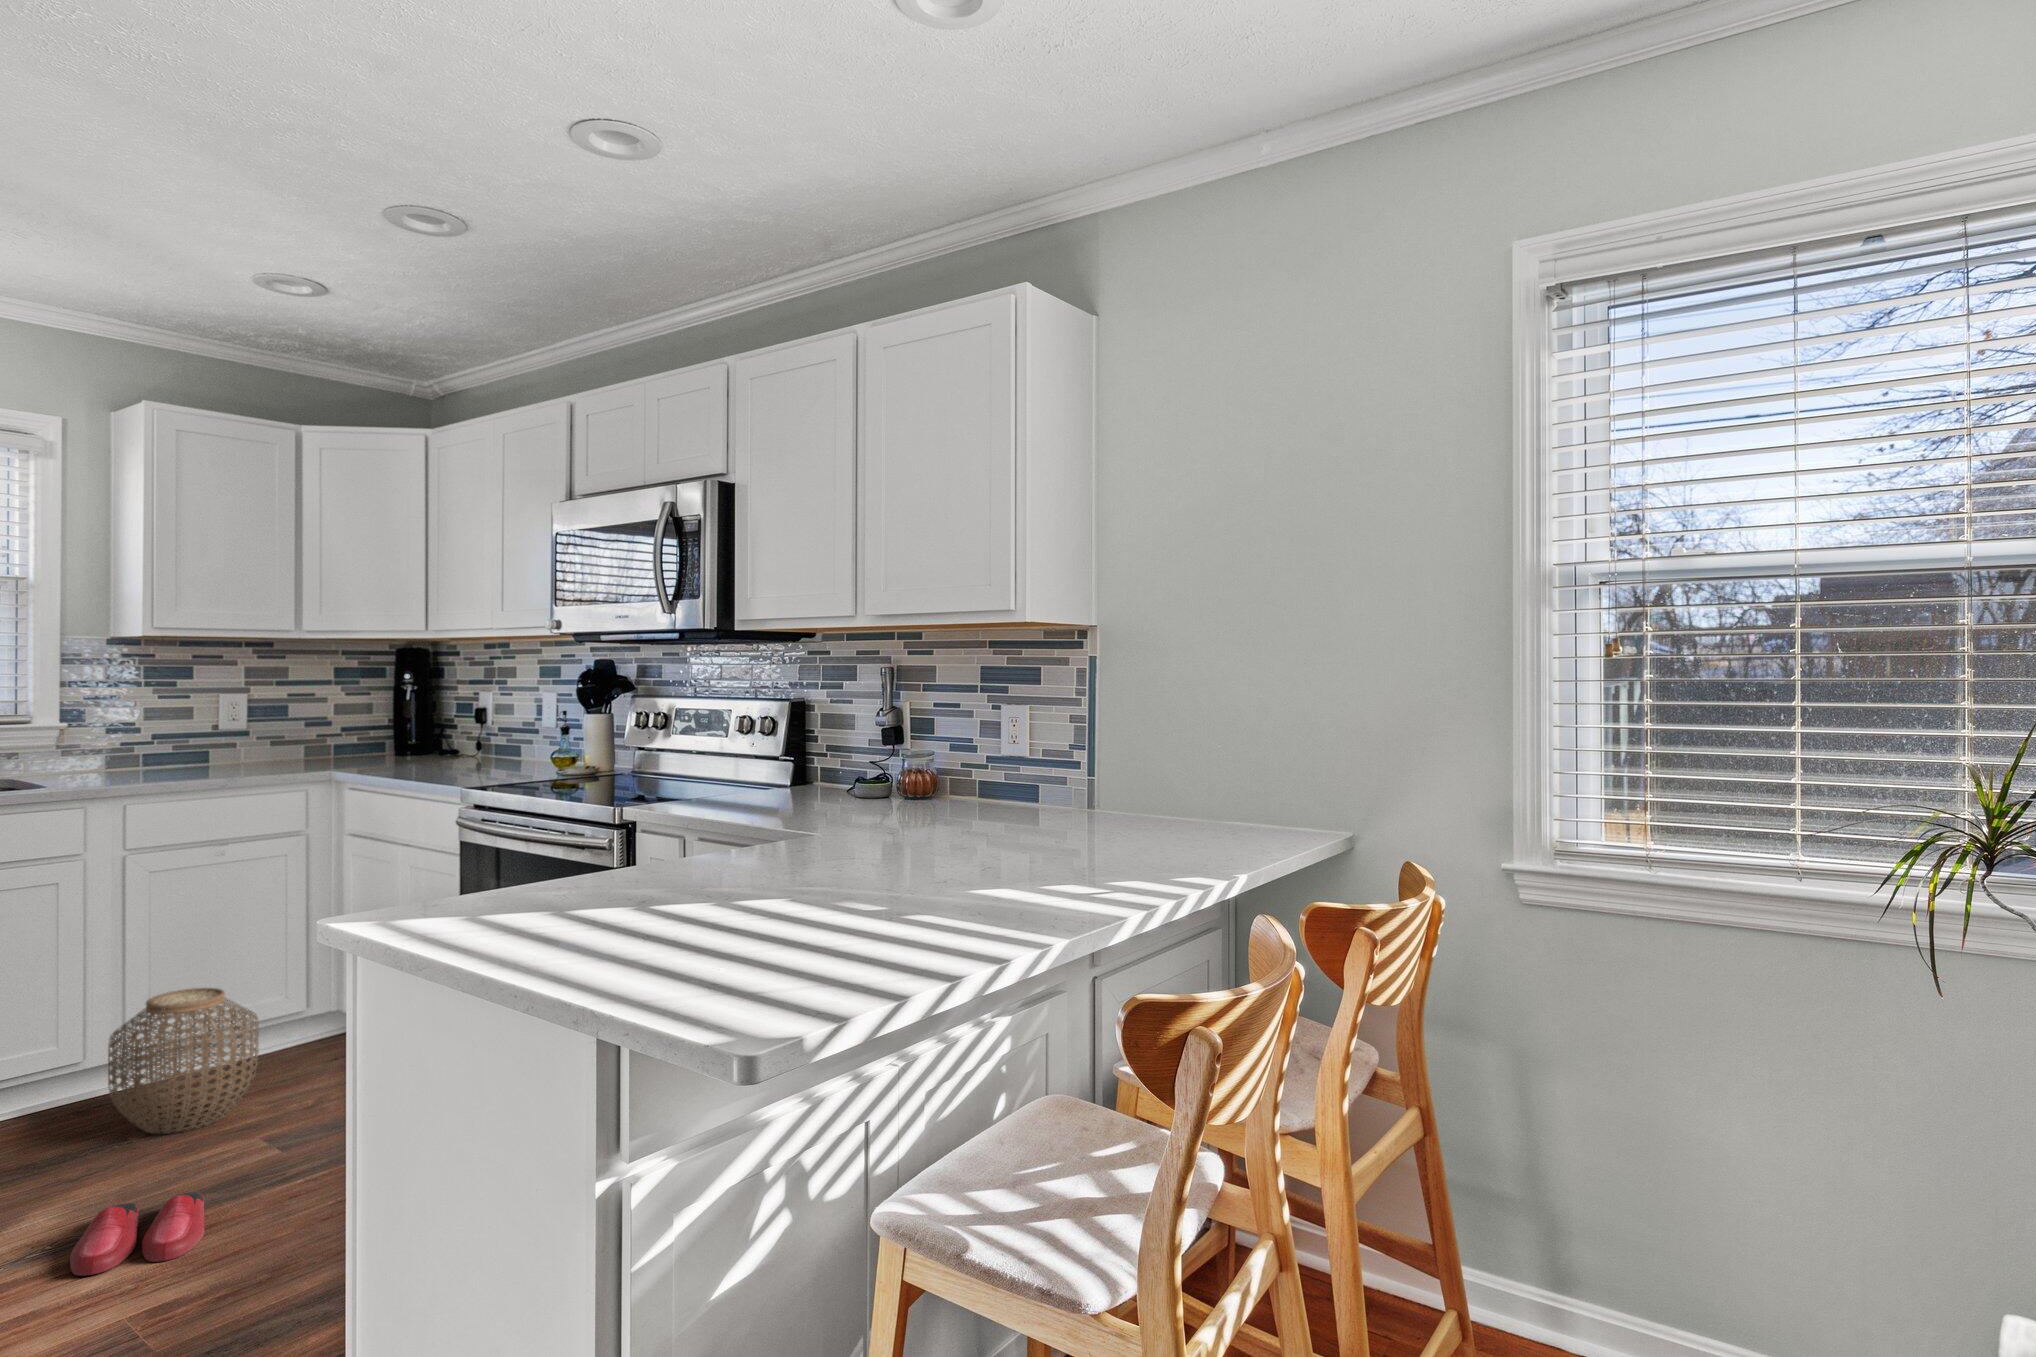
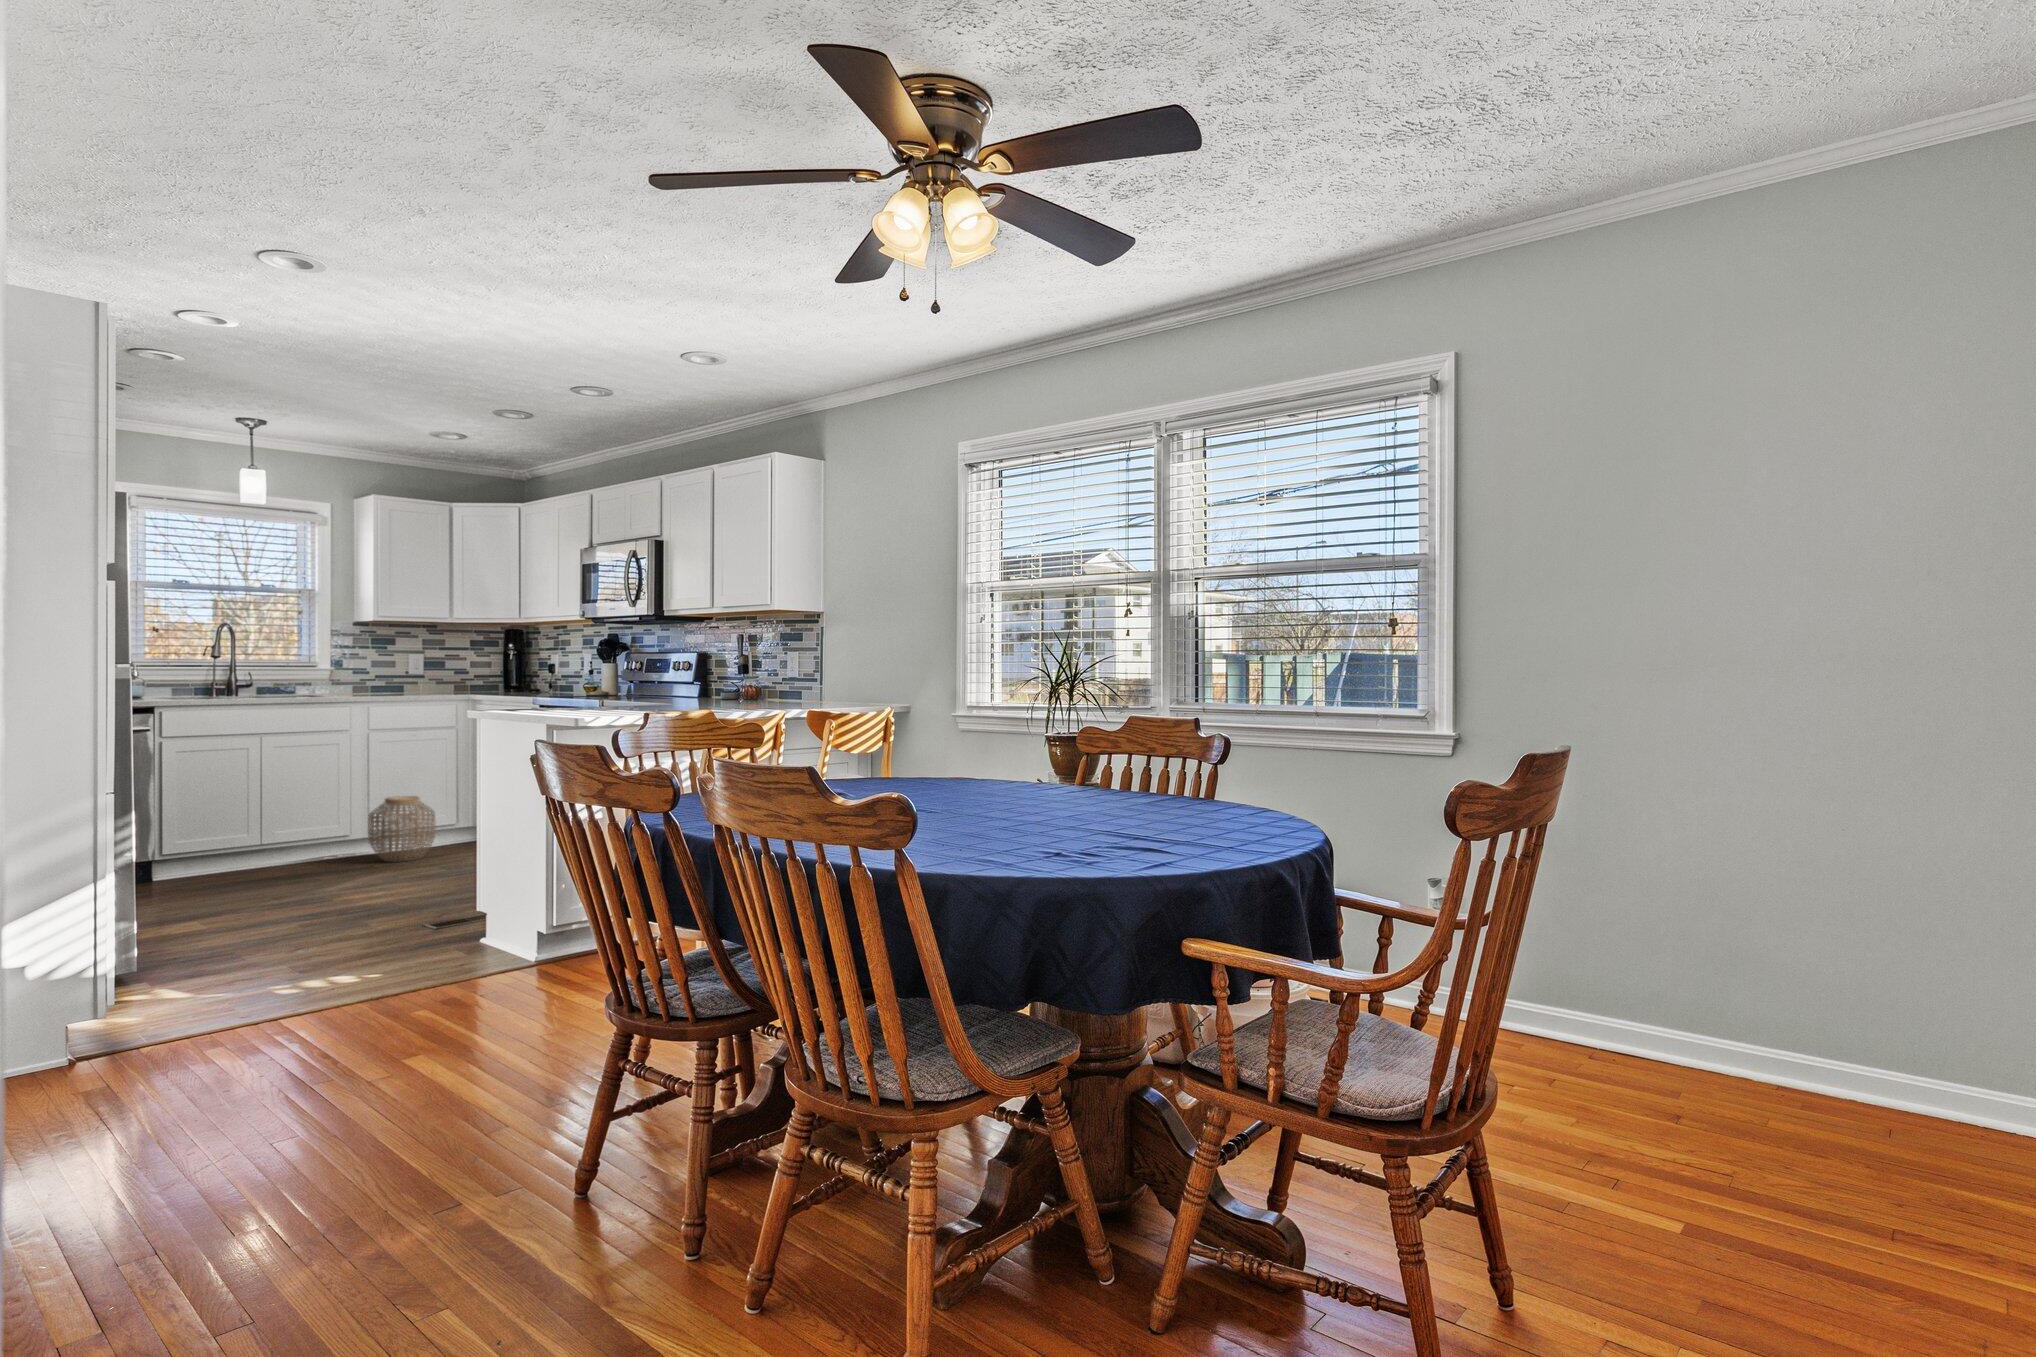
slippers: present [70,1192,204,1276] -> none [367,866,418,887]

